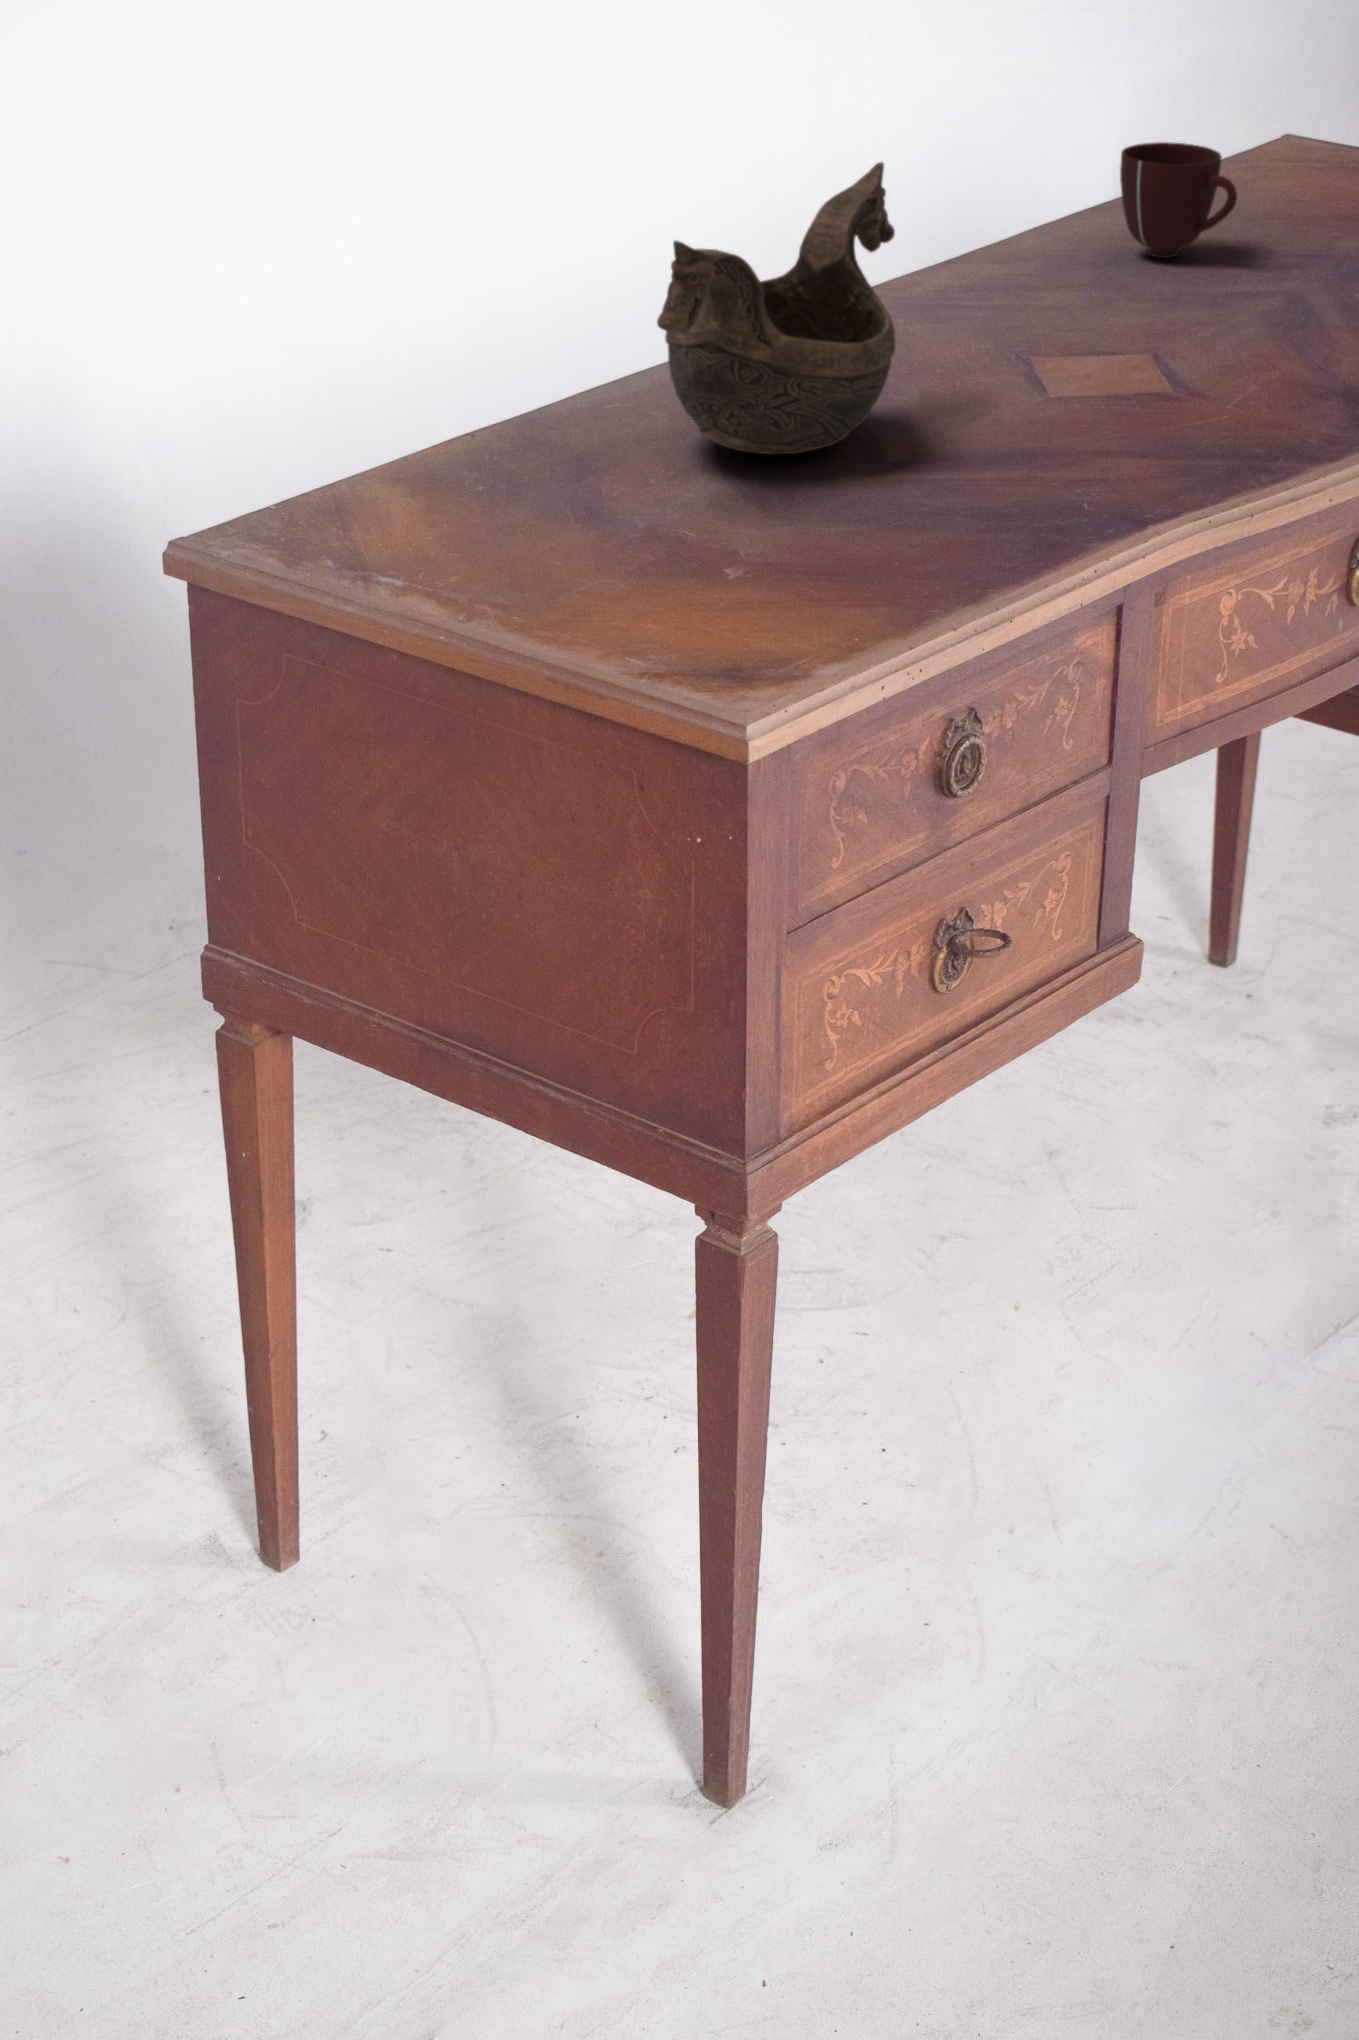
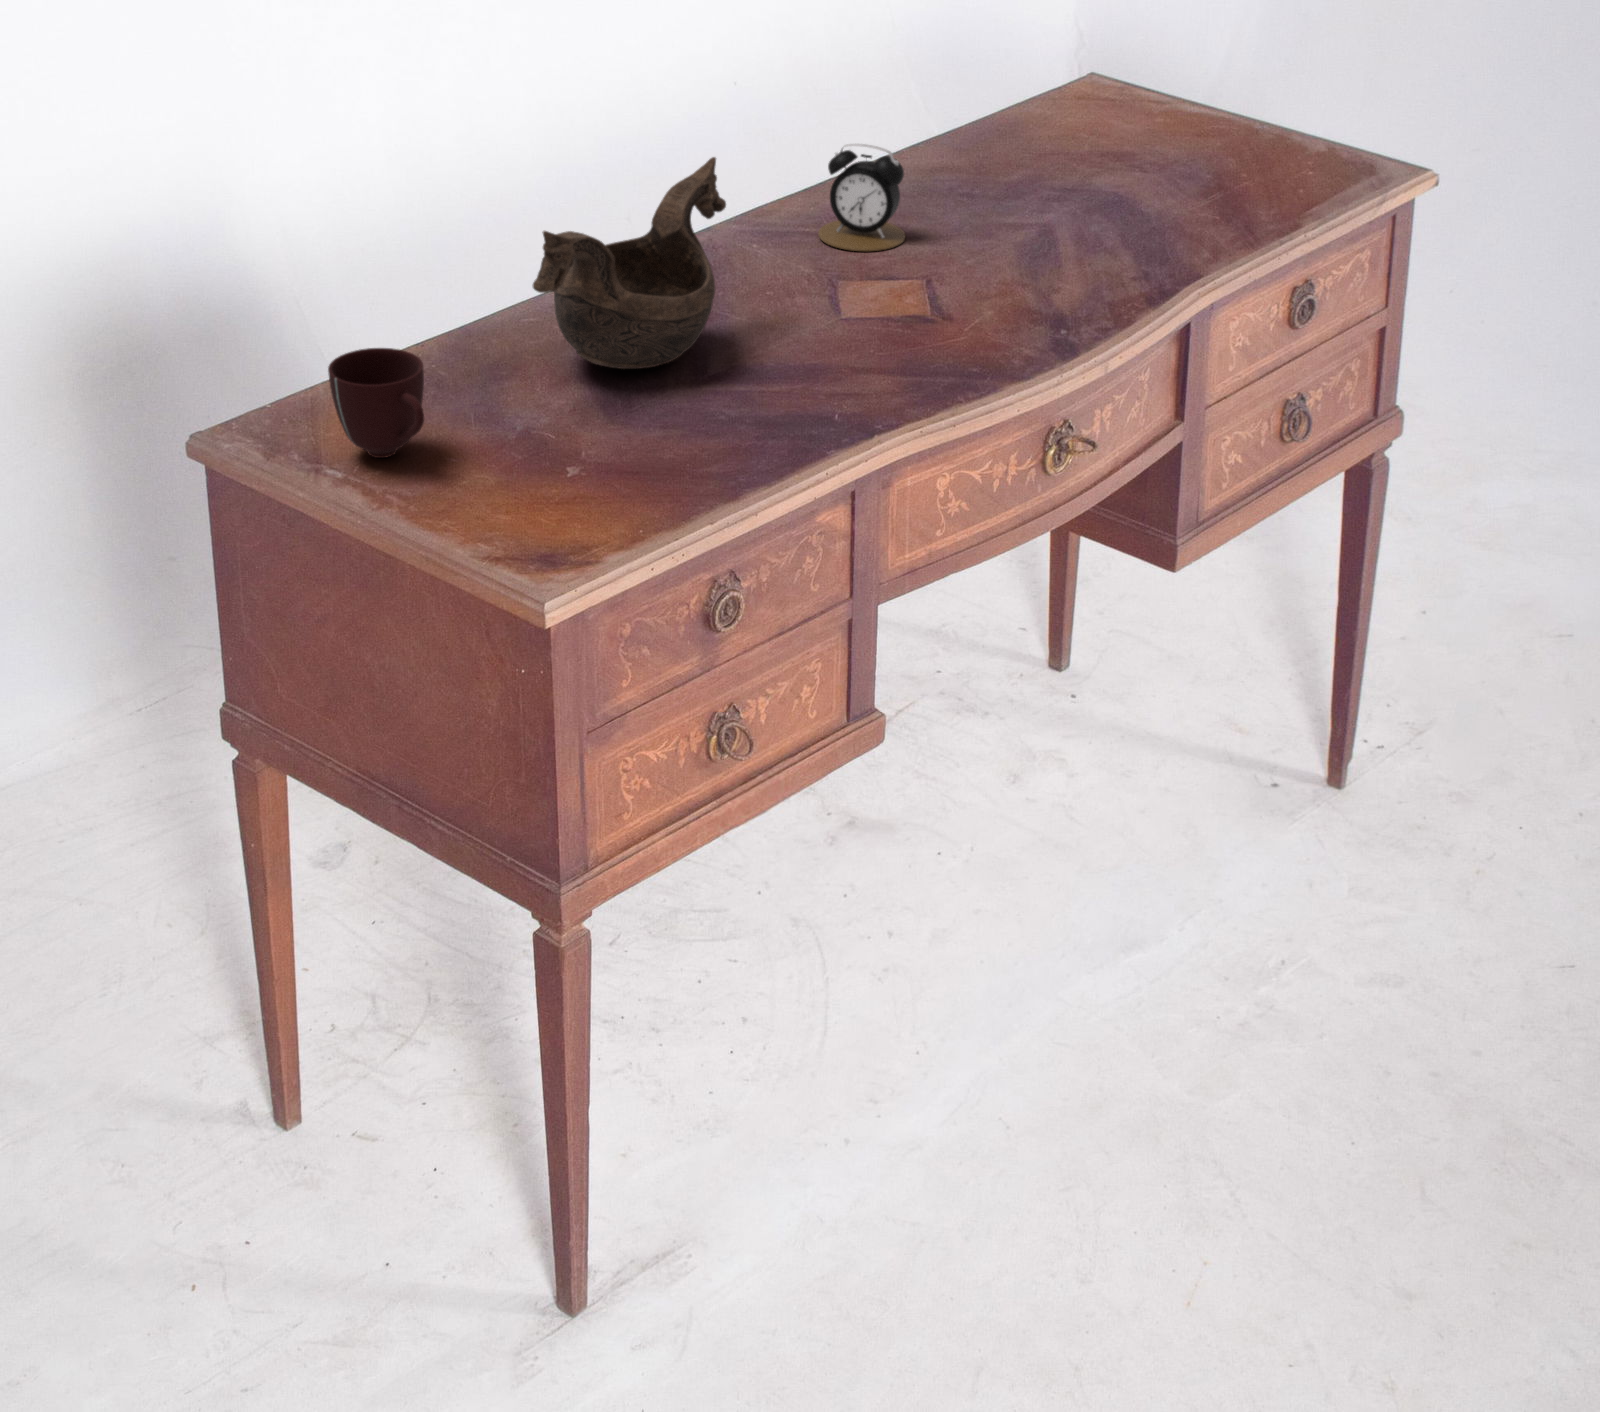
mug: present [1120,142,1237,258] -> present [328,348,424,458]
alarm clock: none [985,174,1108,322] -> present [818,144,905,251]

